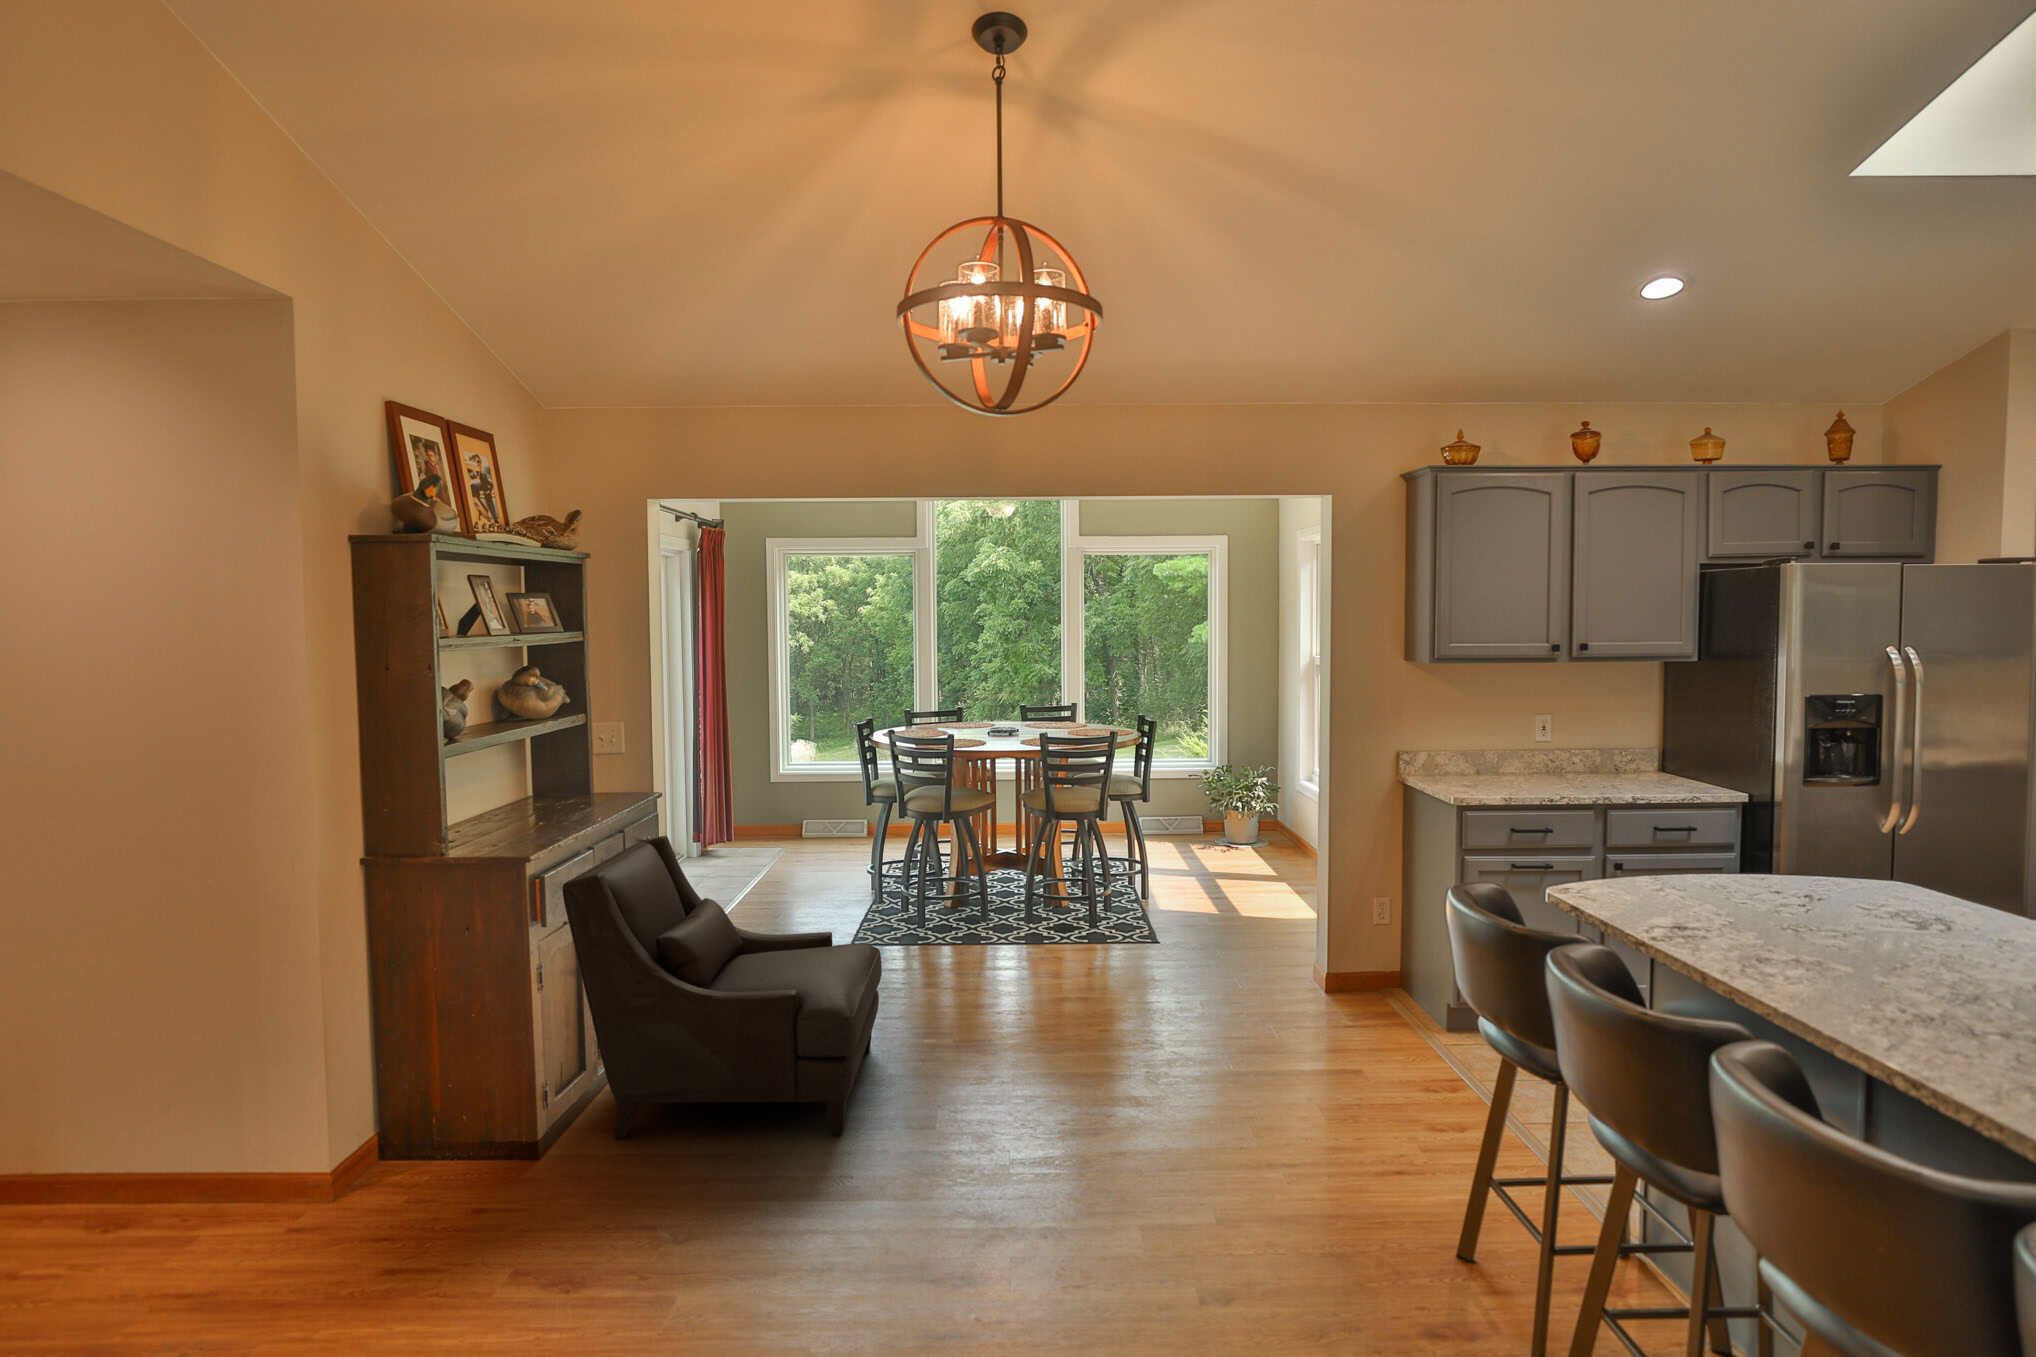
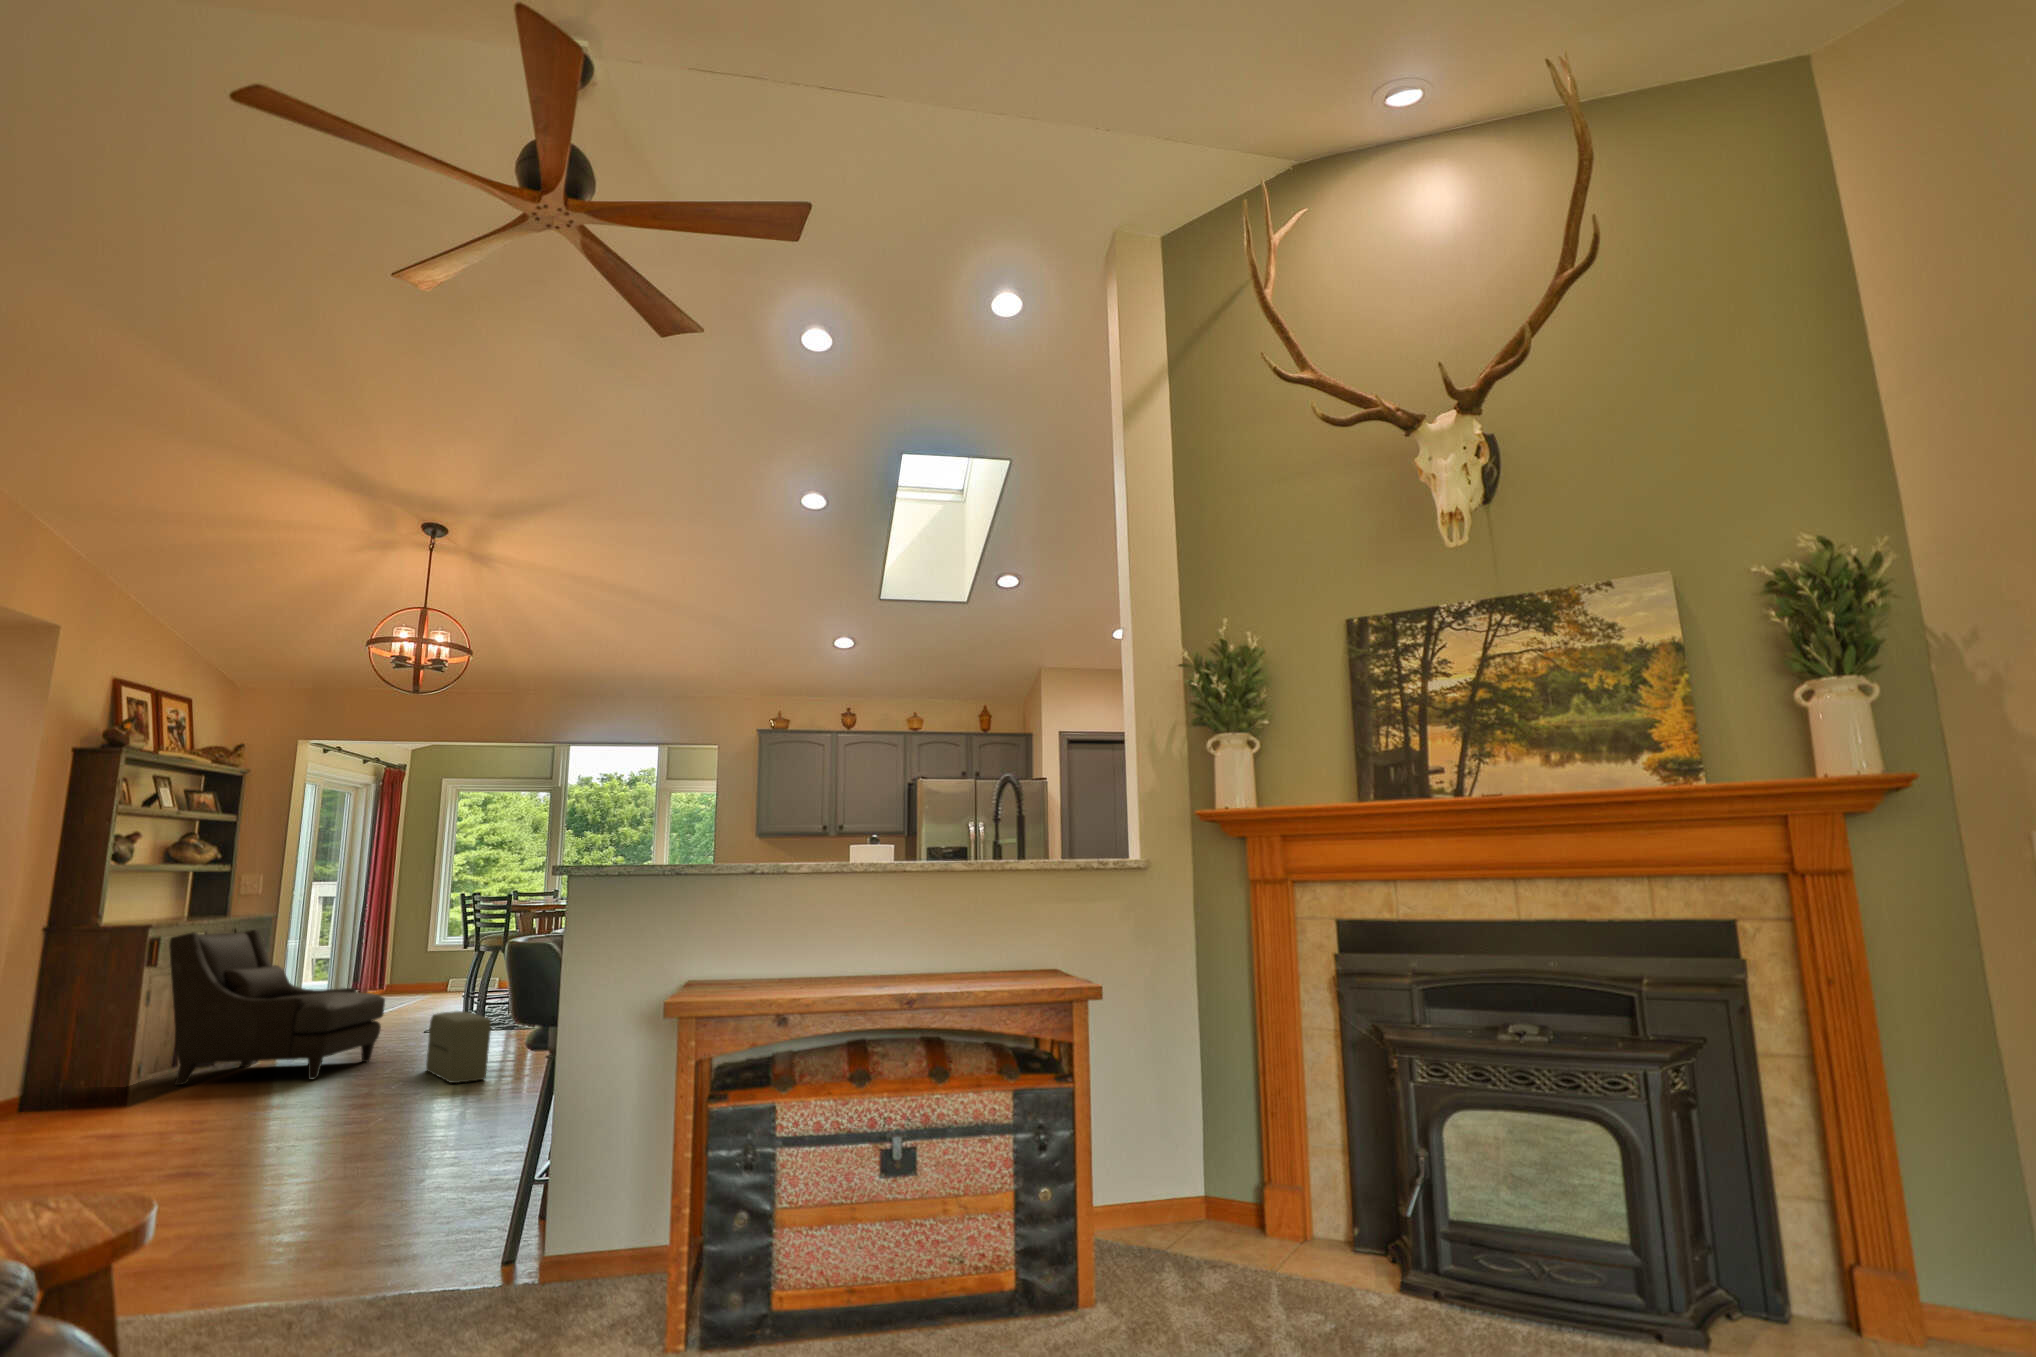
pouf: none [1003,1003,1167,1183] -> present [426,1011,491,1083]

